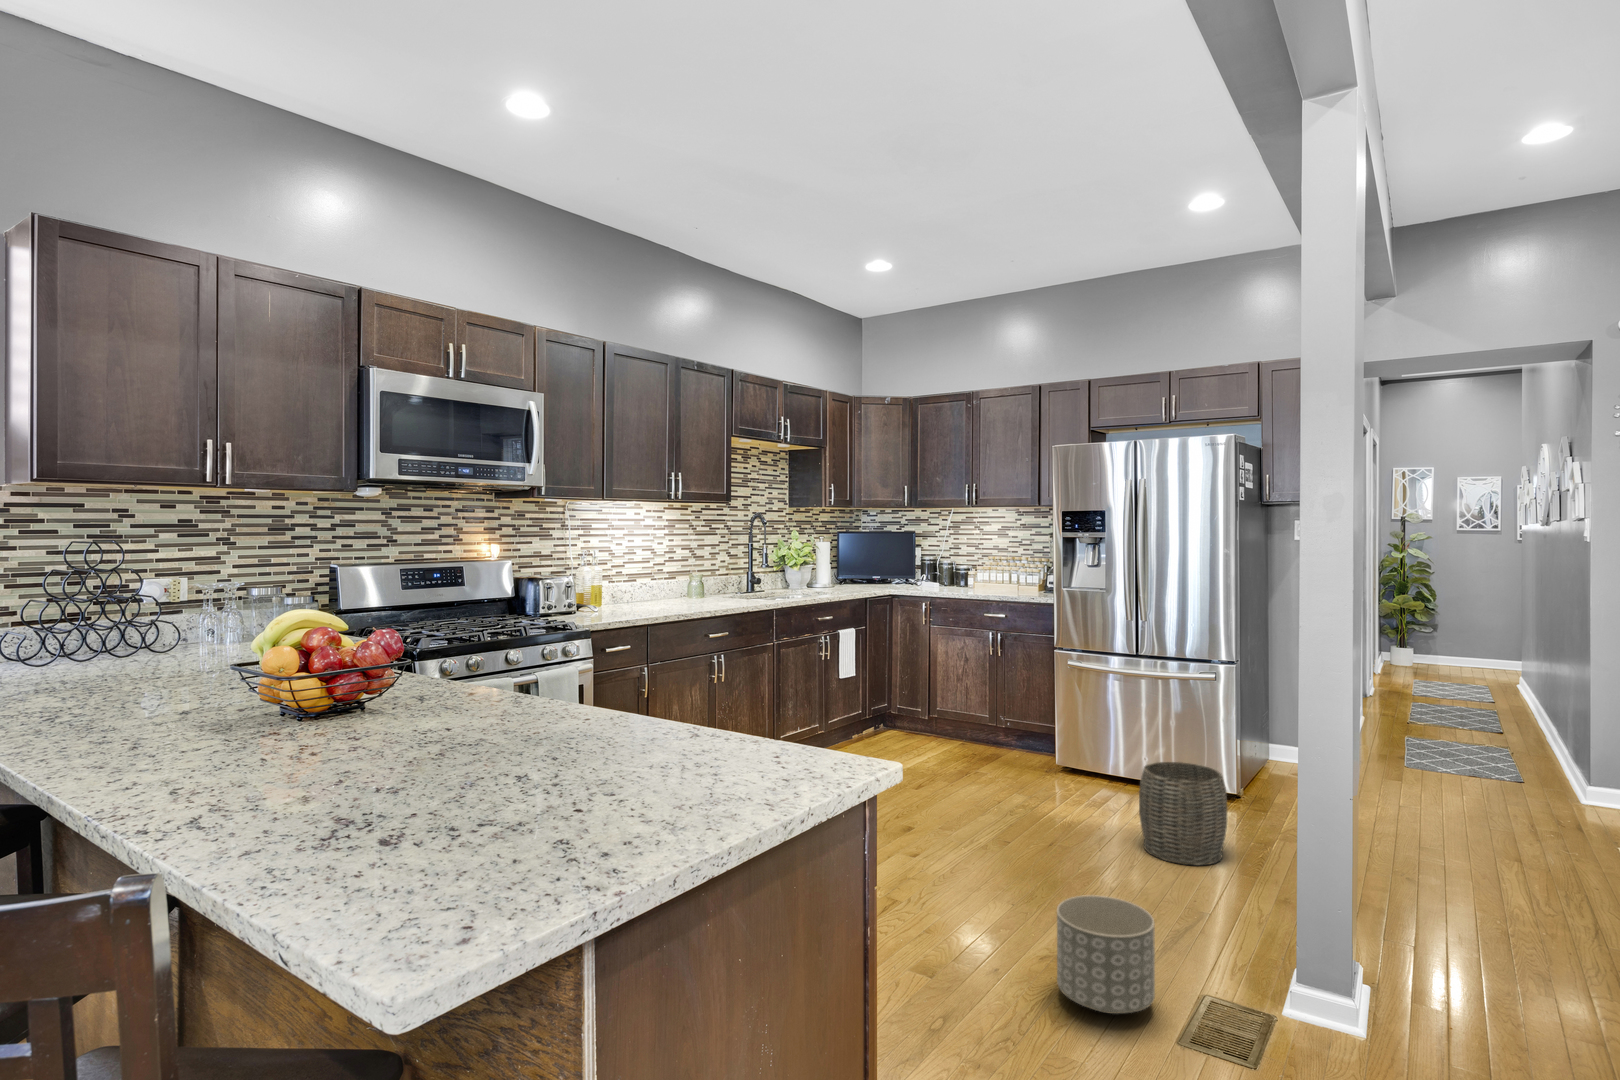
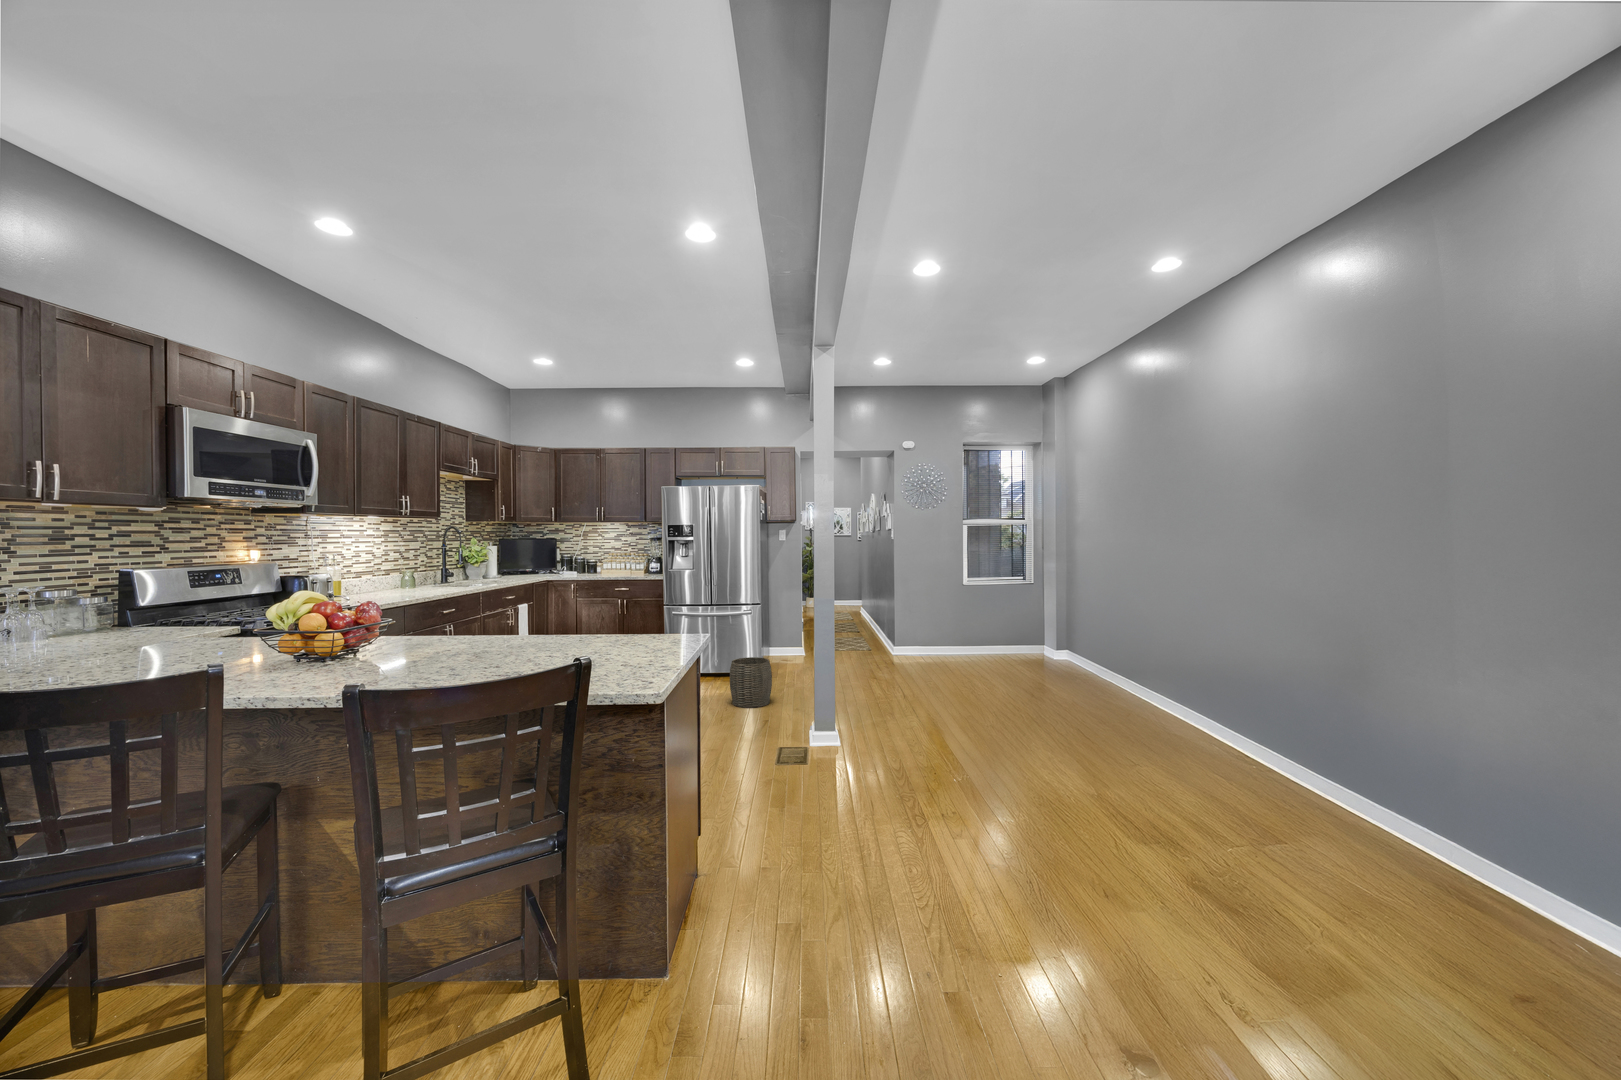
planter: present [1057,895,1155,1014] -> none [724,715,769,767]

